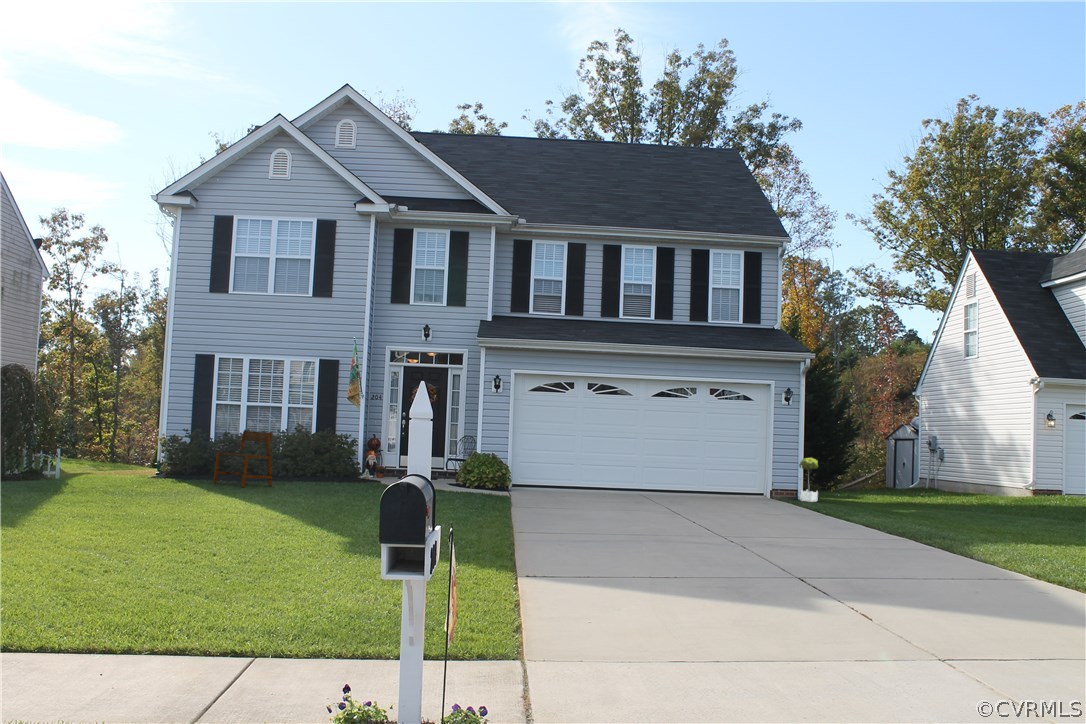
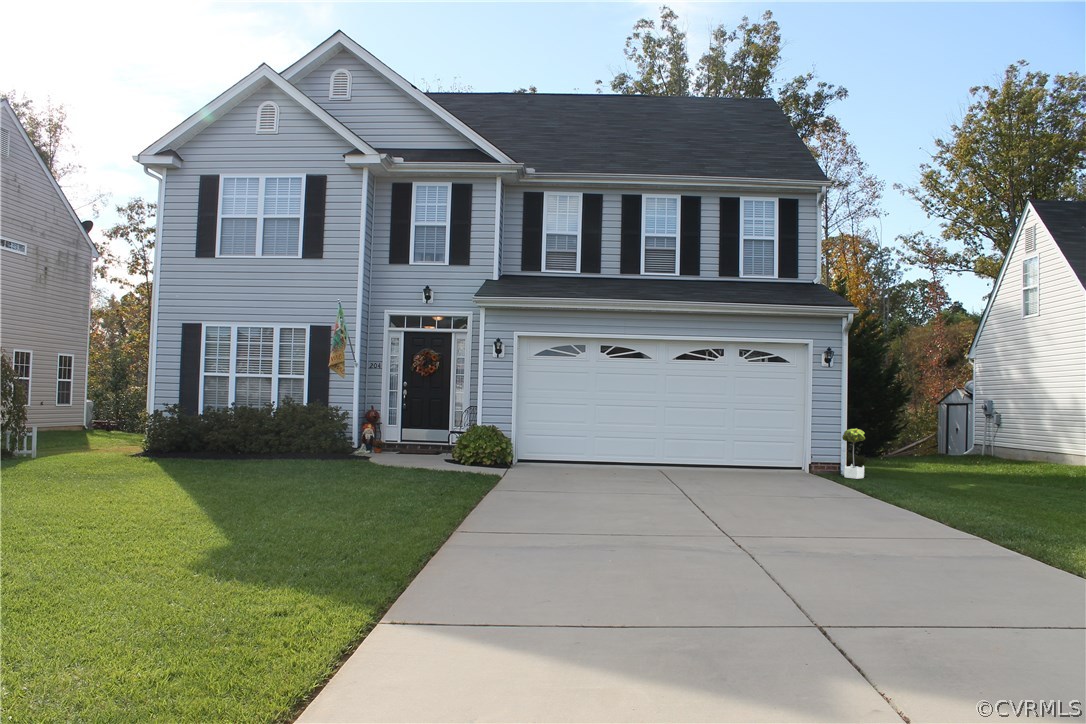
bench: present [213,430,273,487] -> none [190,401,248,464]

